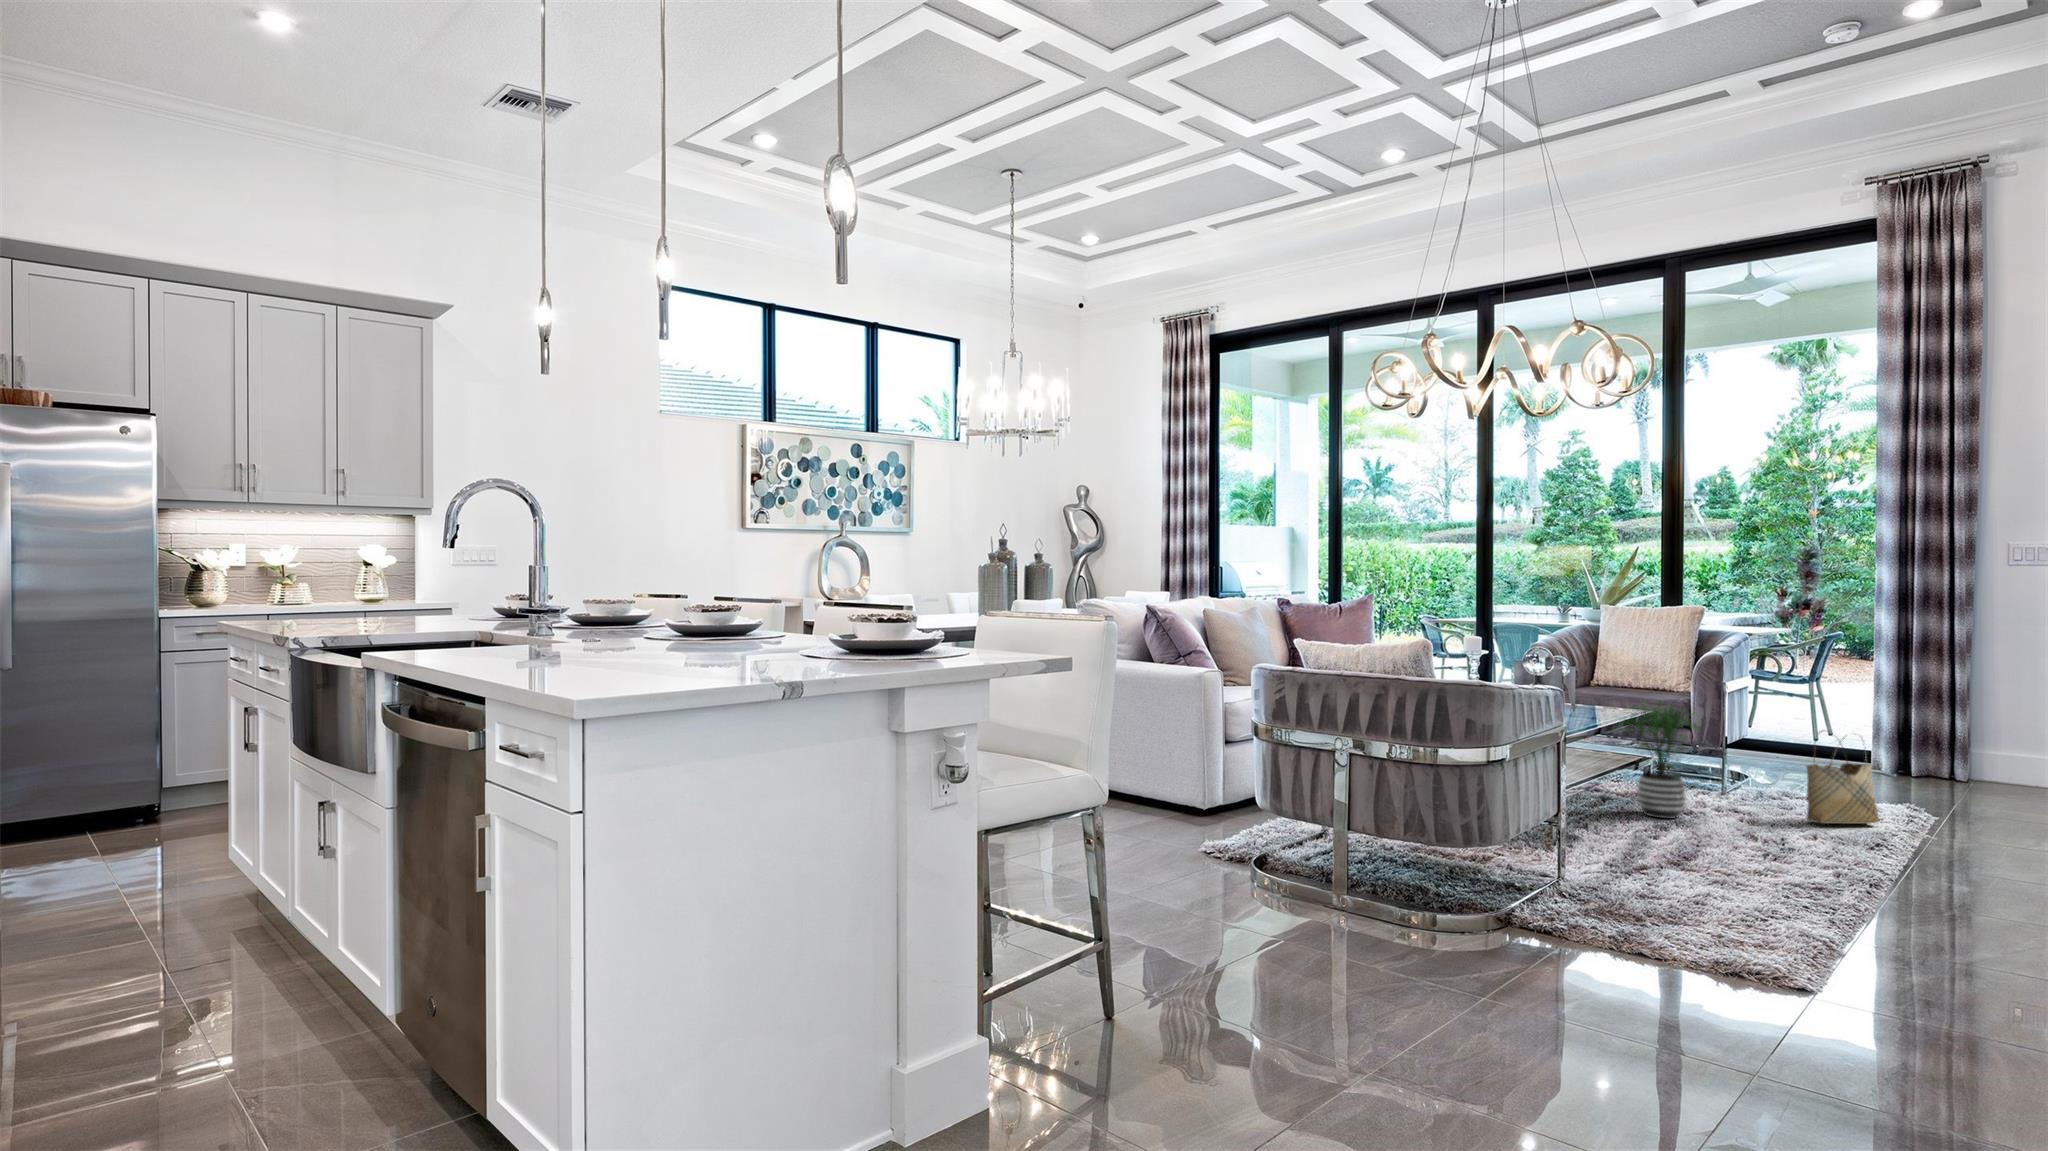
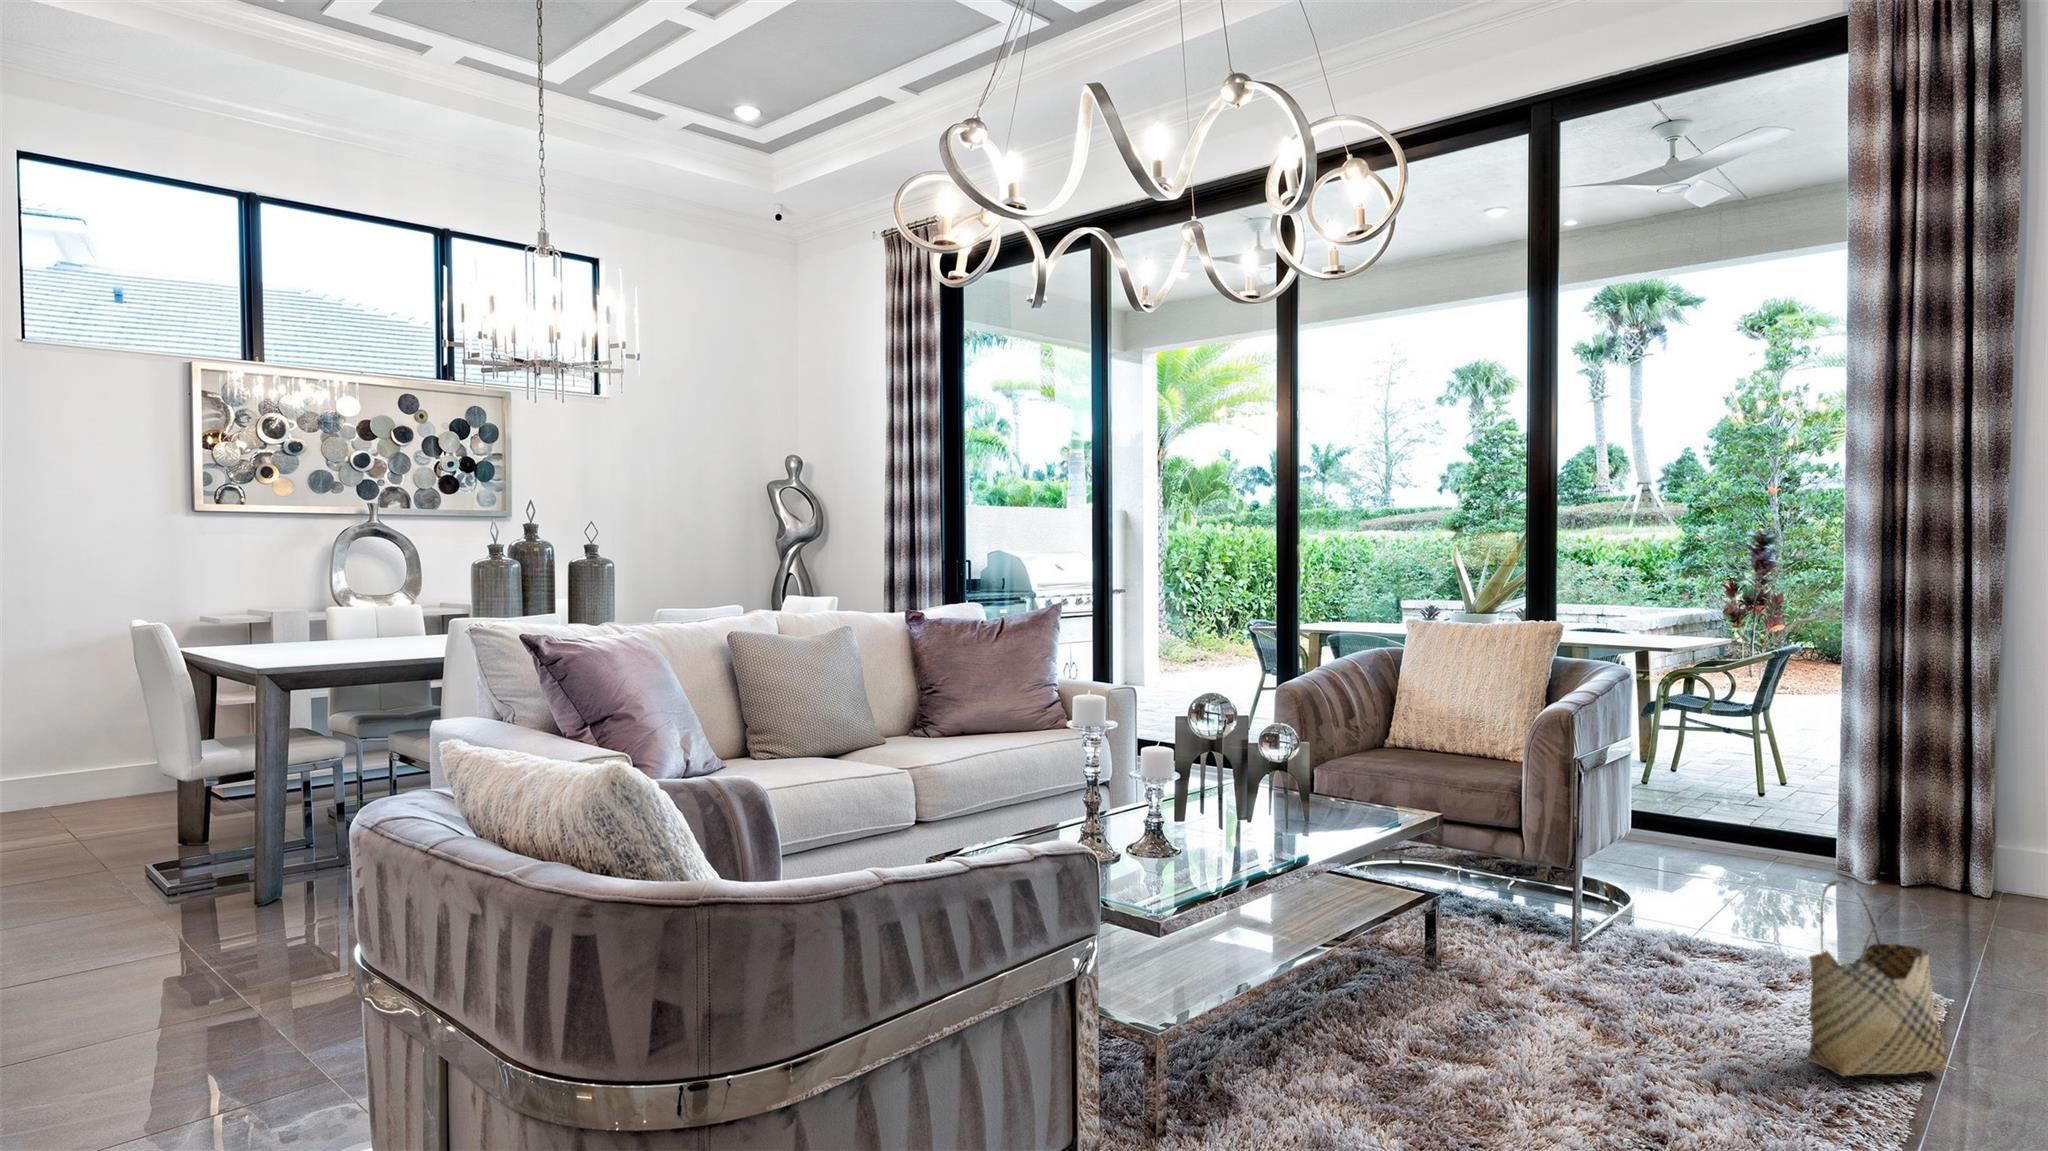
potted plant: present [1614,702,1701,819] -> none [1446,825,1623,1061]

